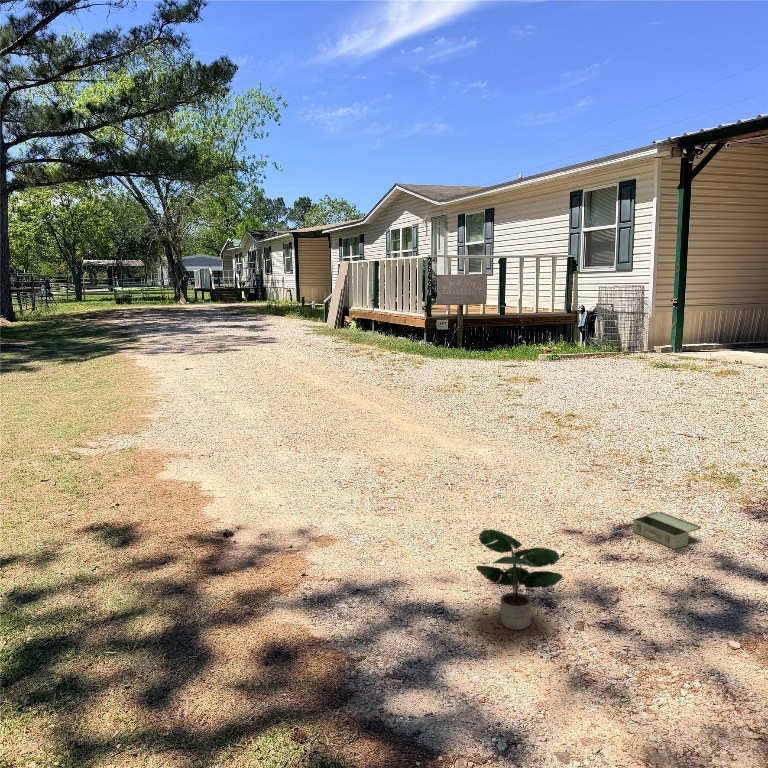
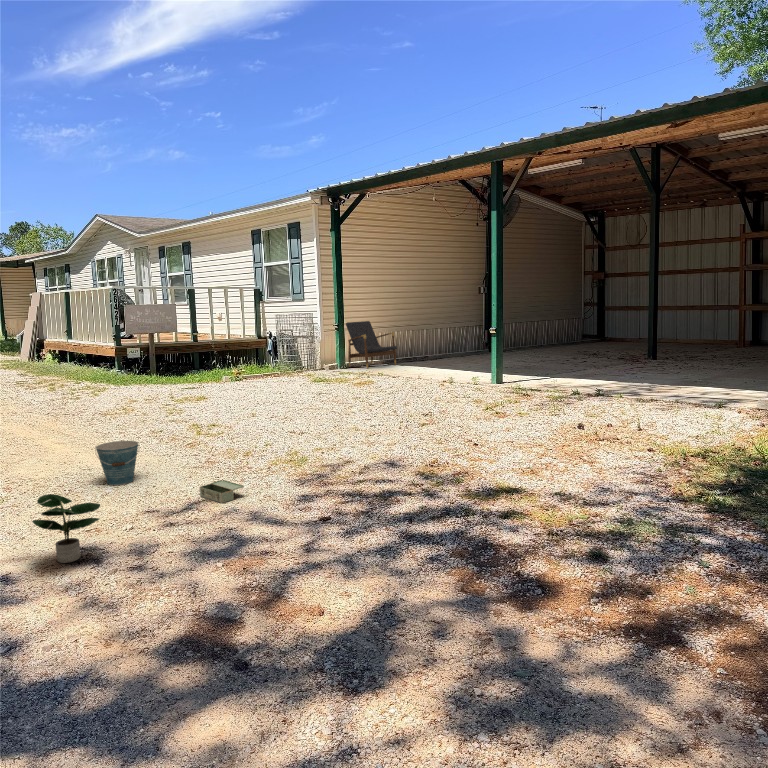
lounge chair: none [684,296,751,353] -> present [346,321,397,369]
bucket: none [484,441,536,497] -> present [95,441,139,485]

